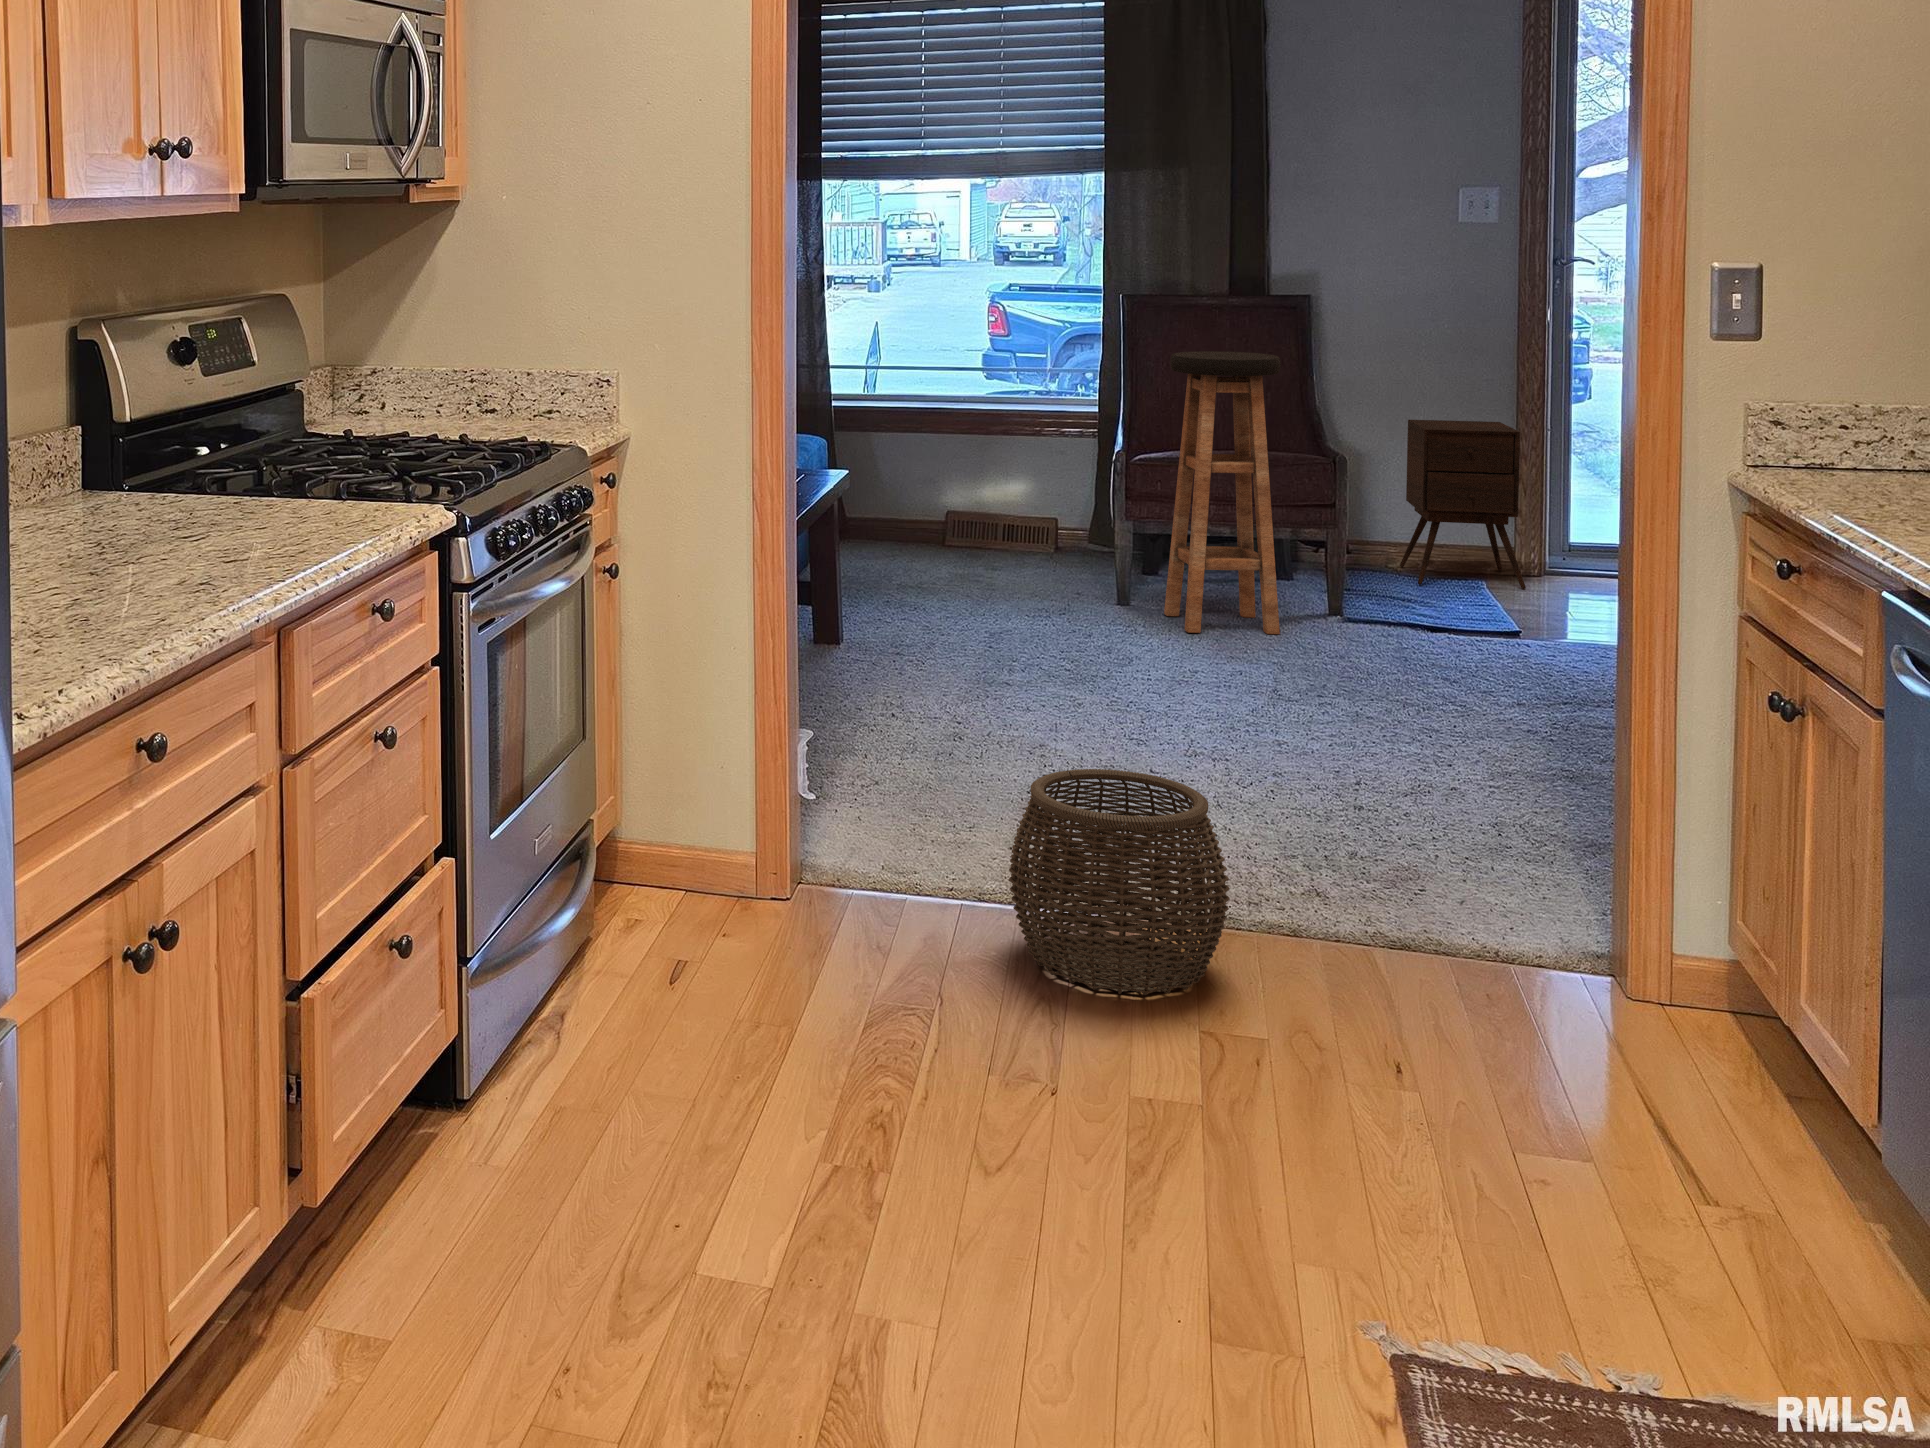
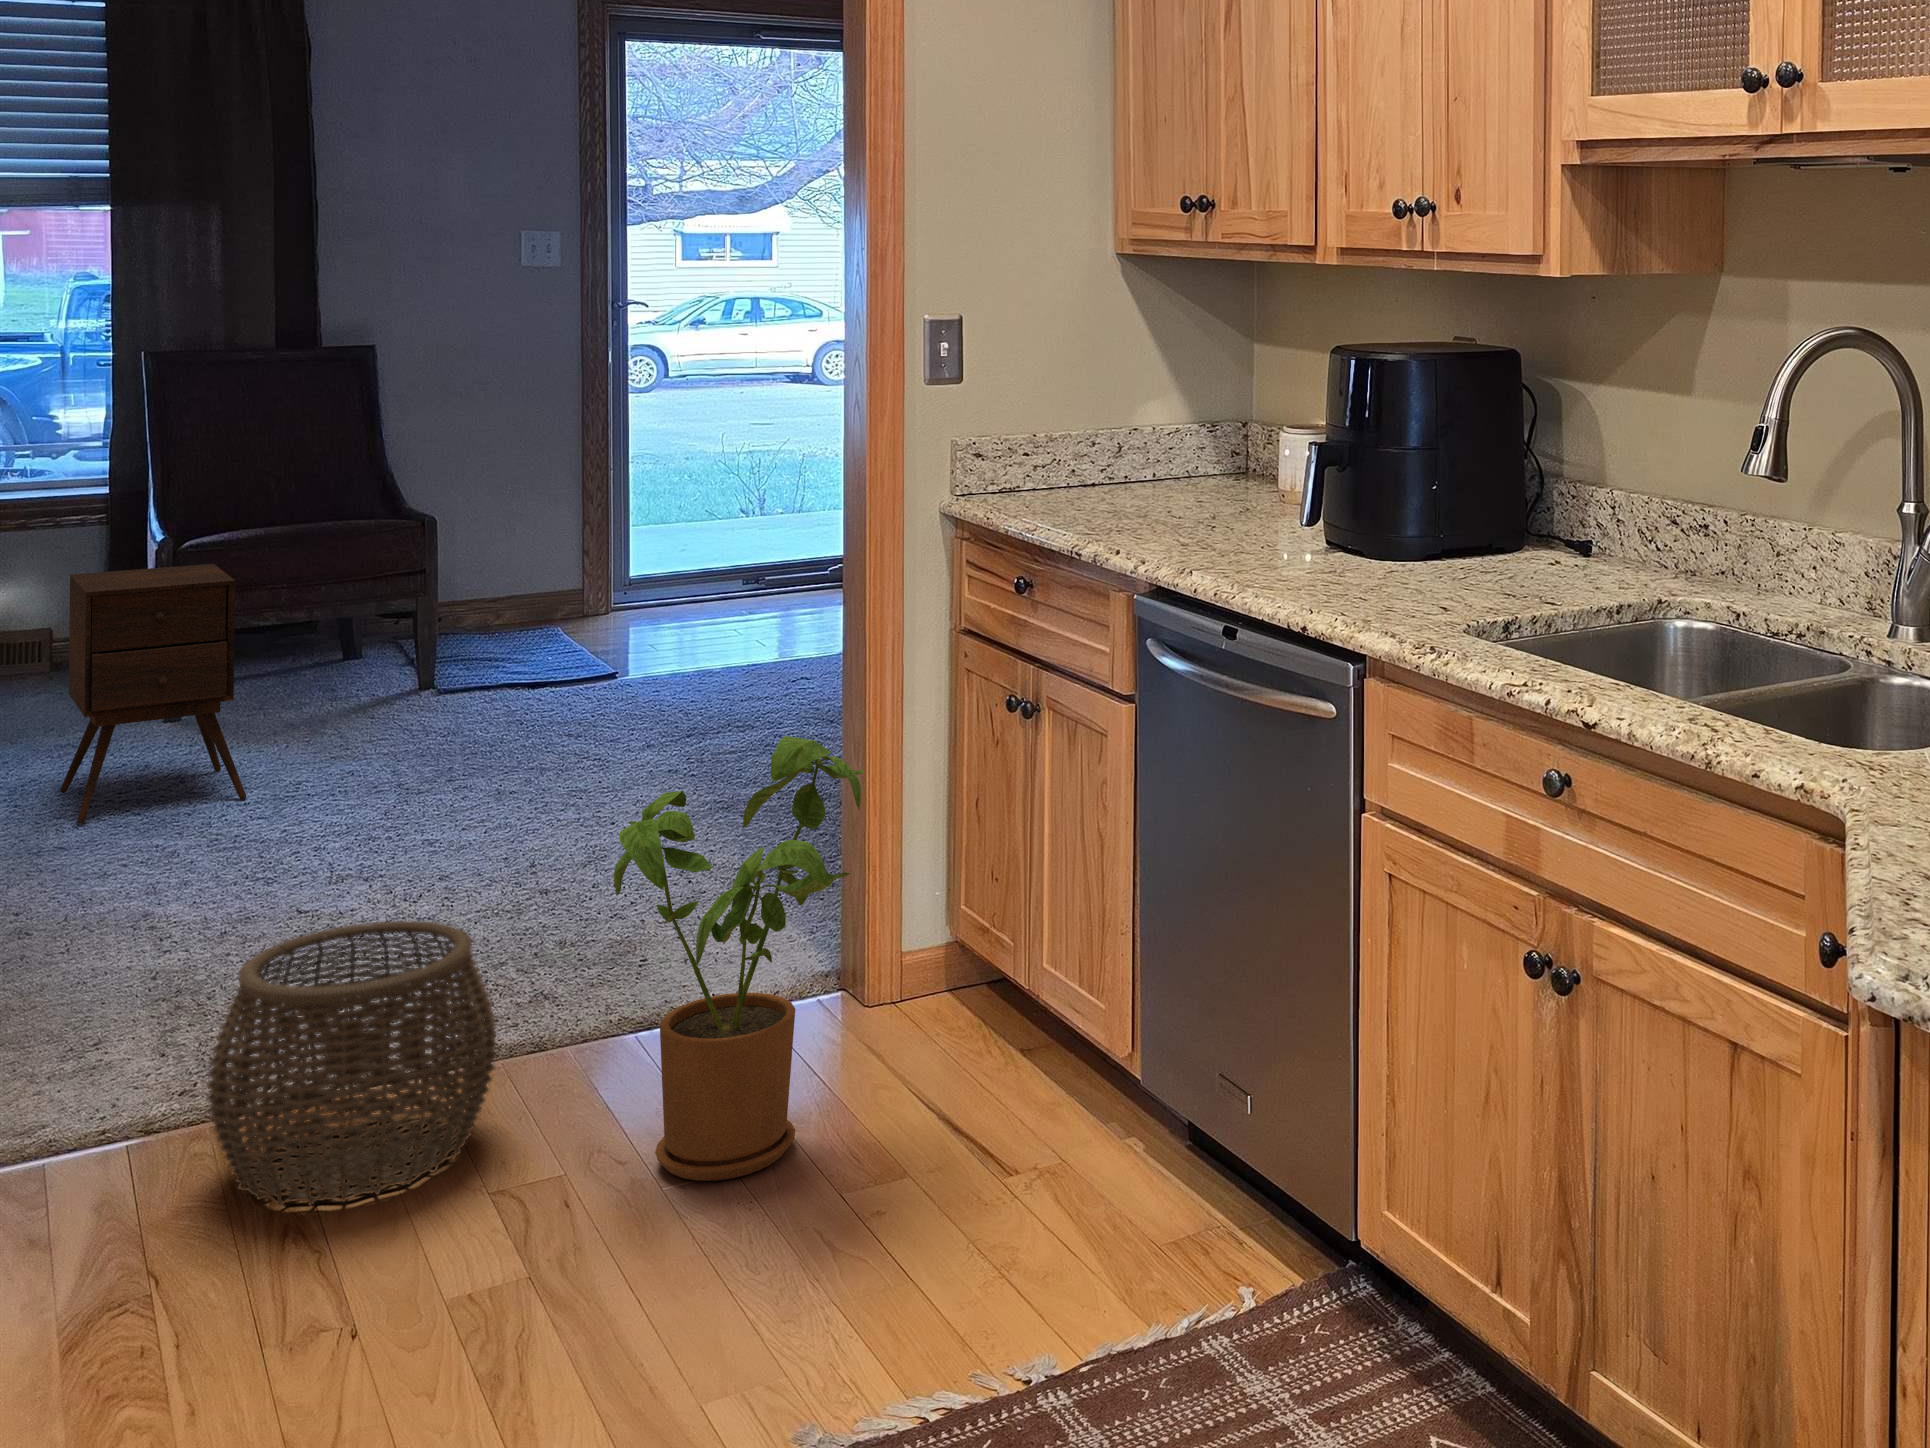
bar stool: present [1164,351,1281,634] -> none [225,412,375,741]
side table: present [1400,420,1526,589] -> present [60,564,246,823]
house plant: none [1316,681,1579,1097] -> present [614,736,864,1181]

